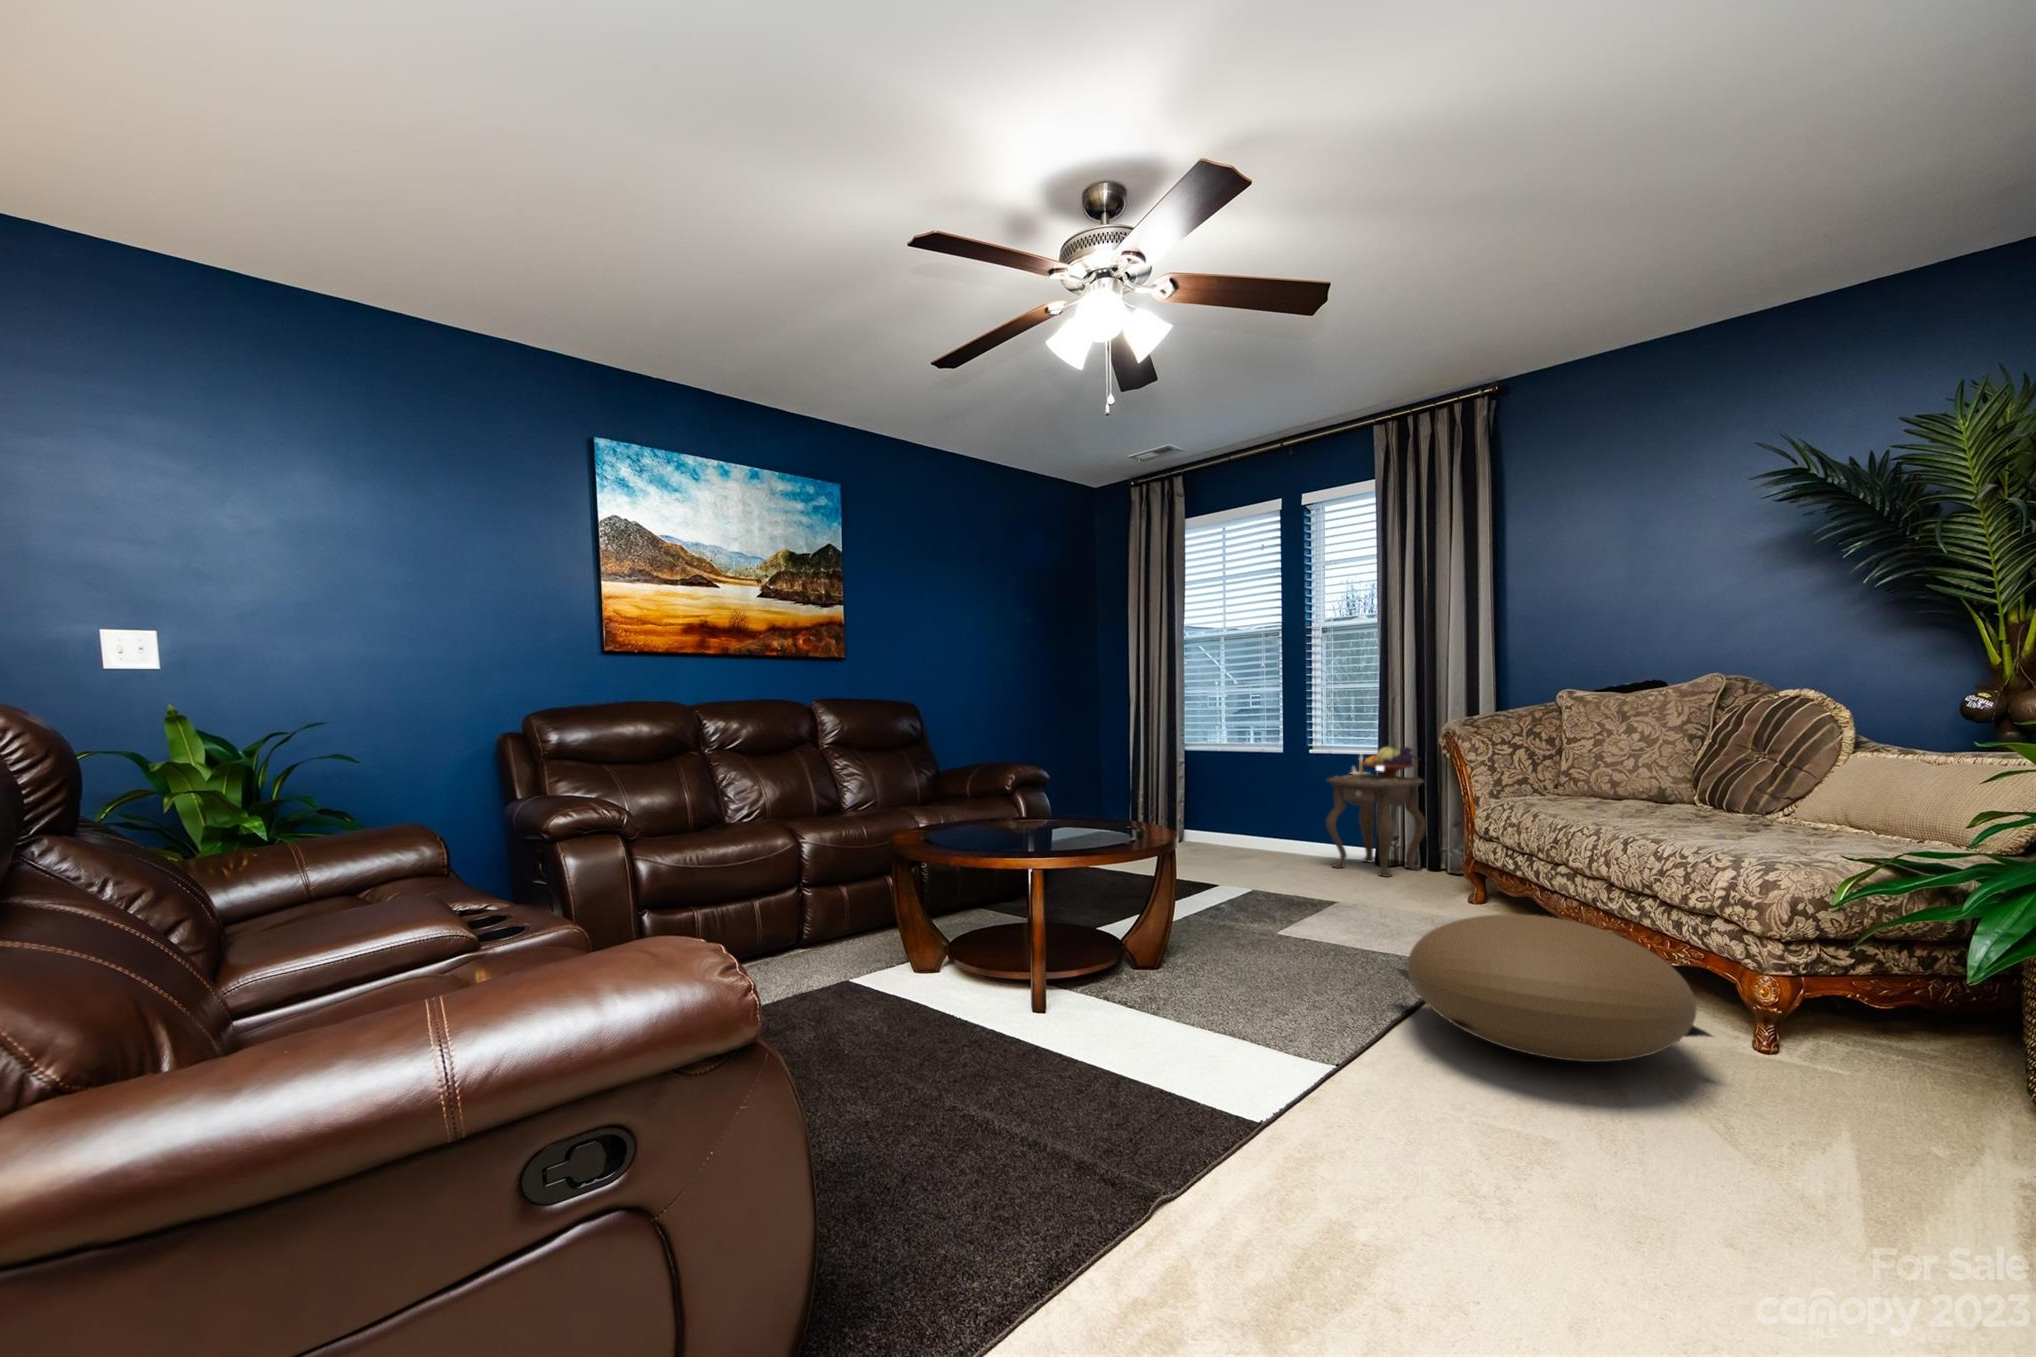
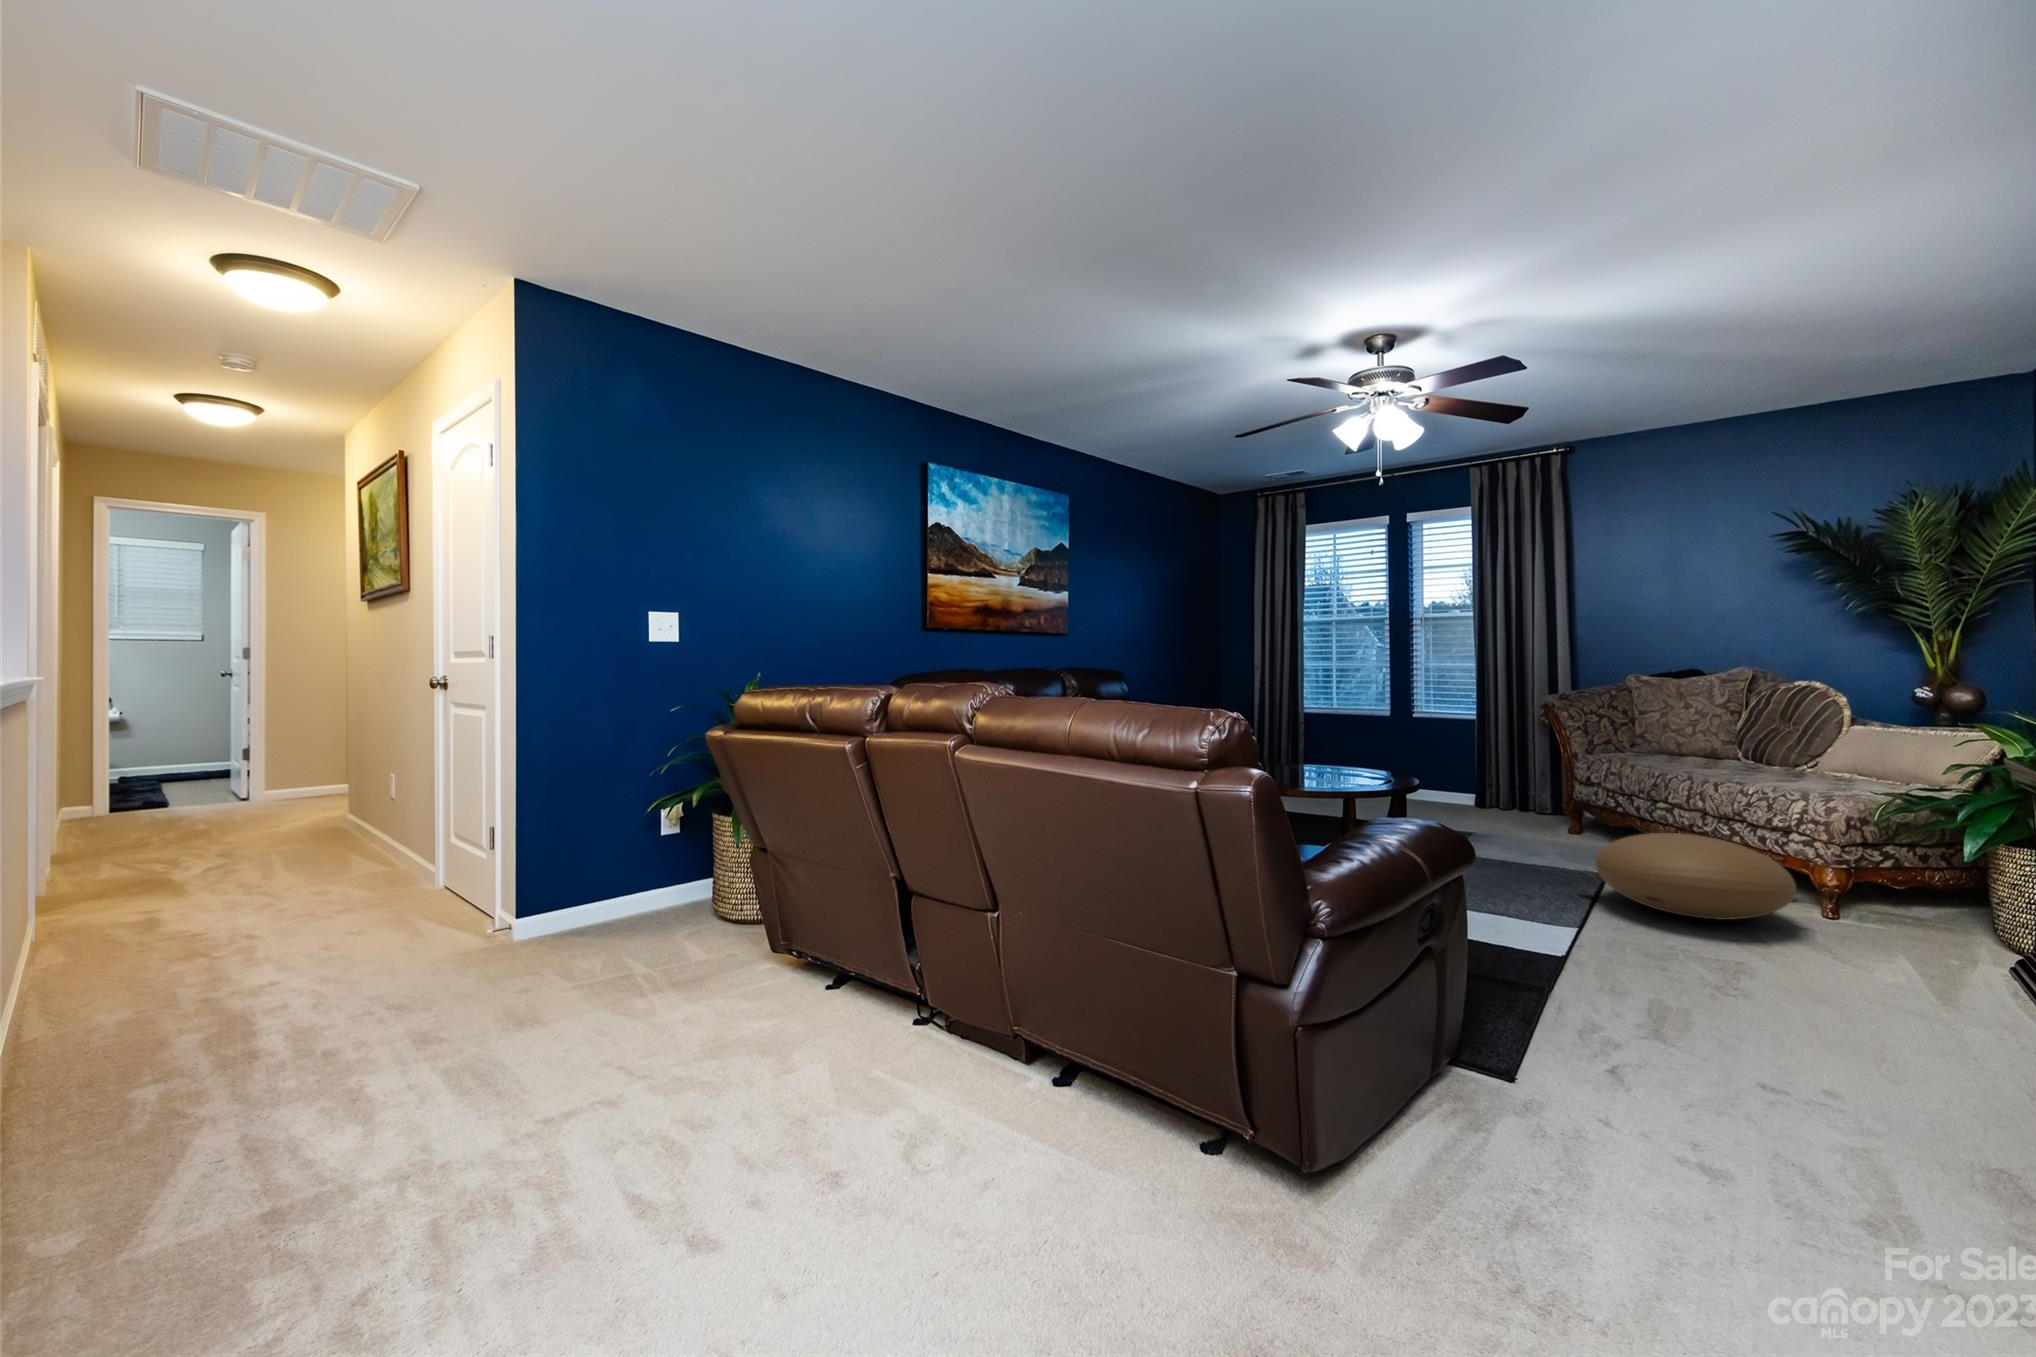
side table: present [1326,747,1427,877] -> none [1436,713,1514,816]

